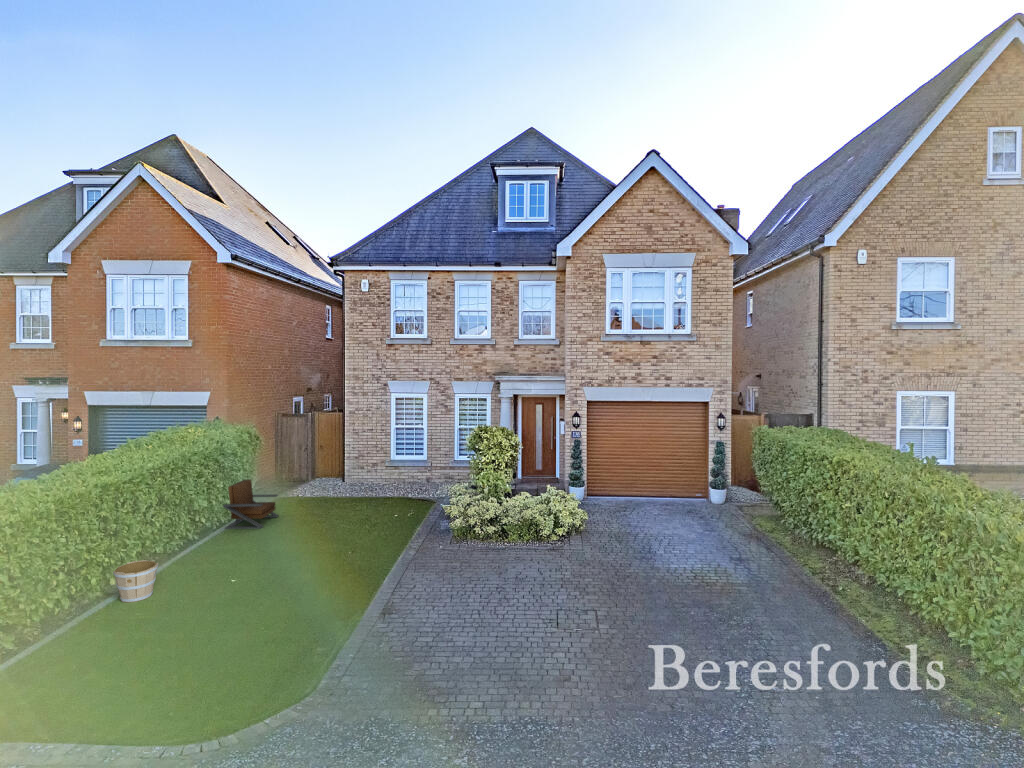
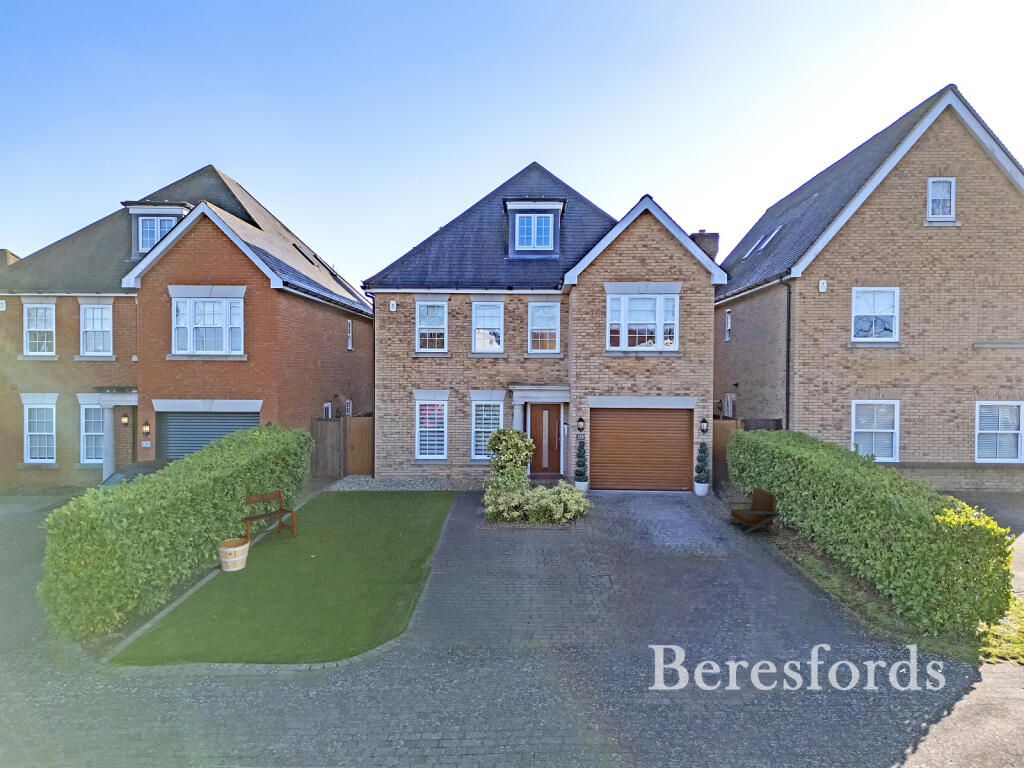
lounge chair: present [223,479,279,529] -> present [728,488,779,535]
bench: none [153,499,228,571] -> present [239,490,296,548]

